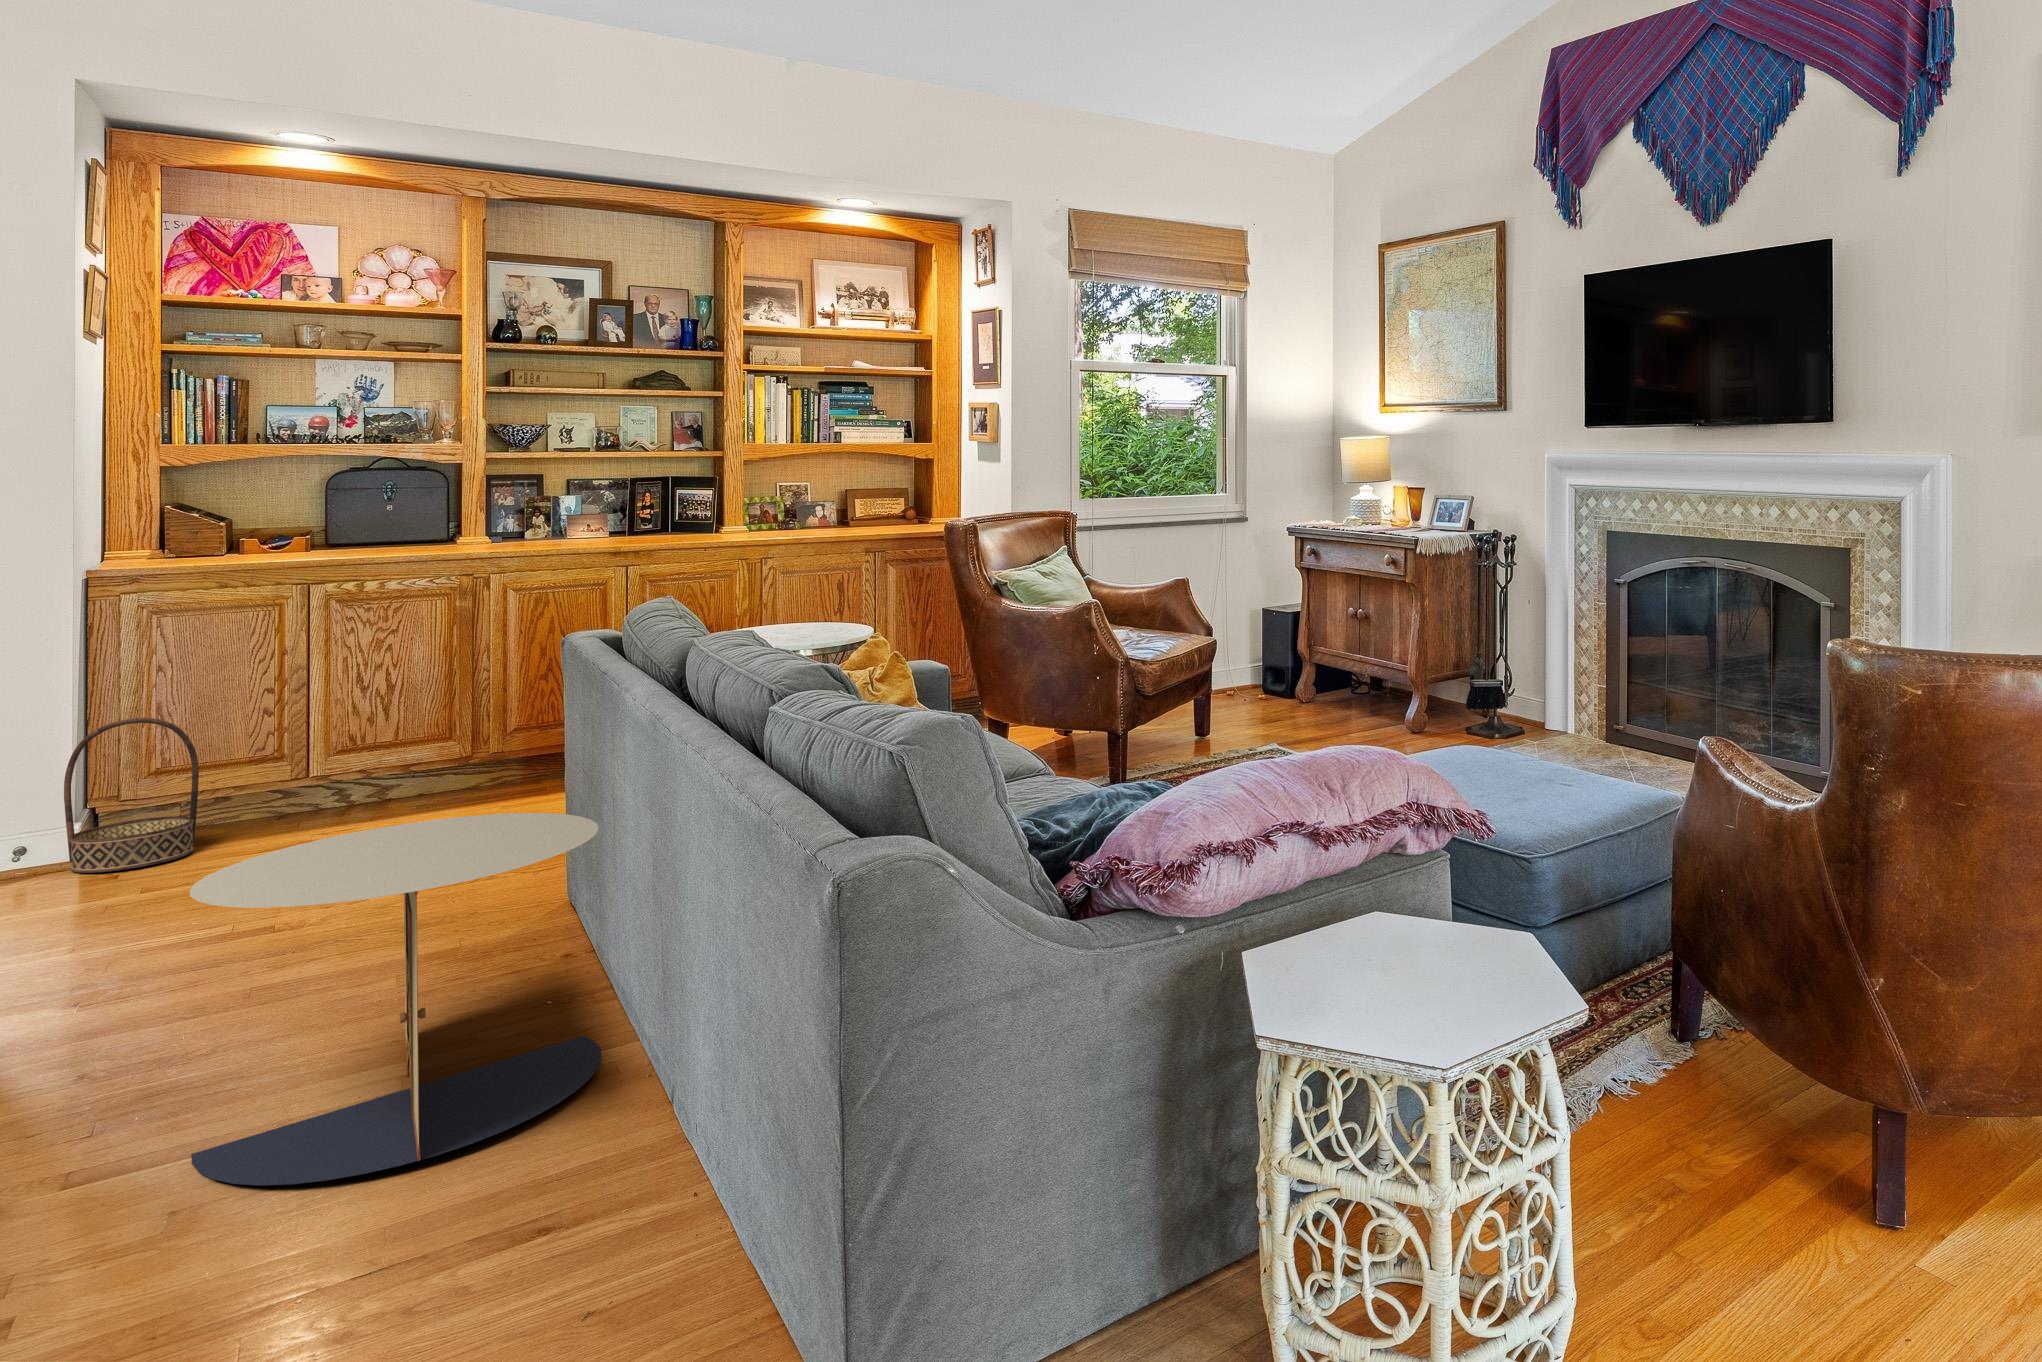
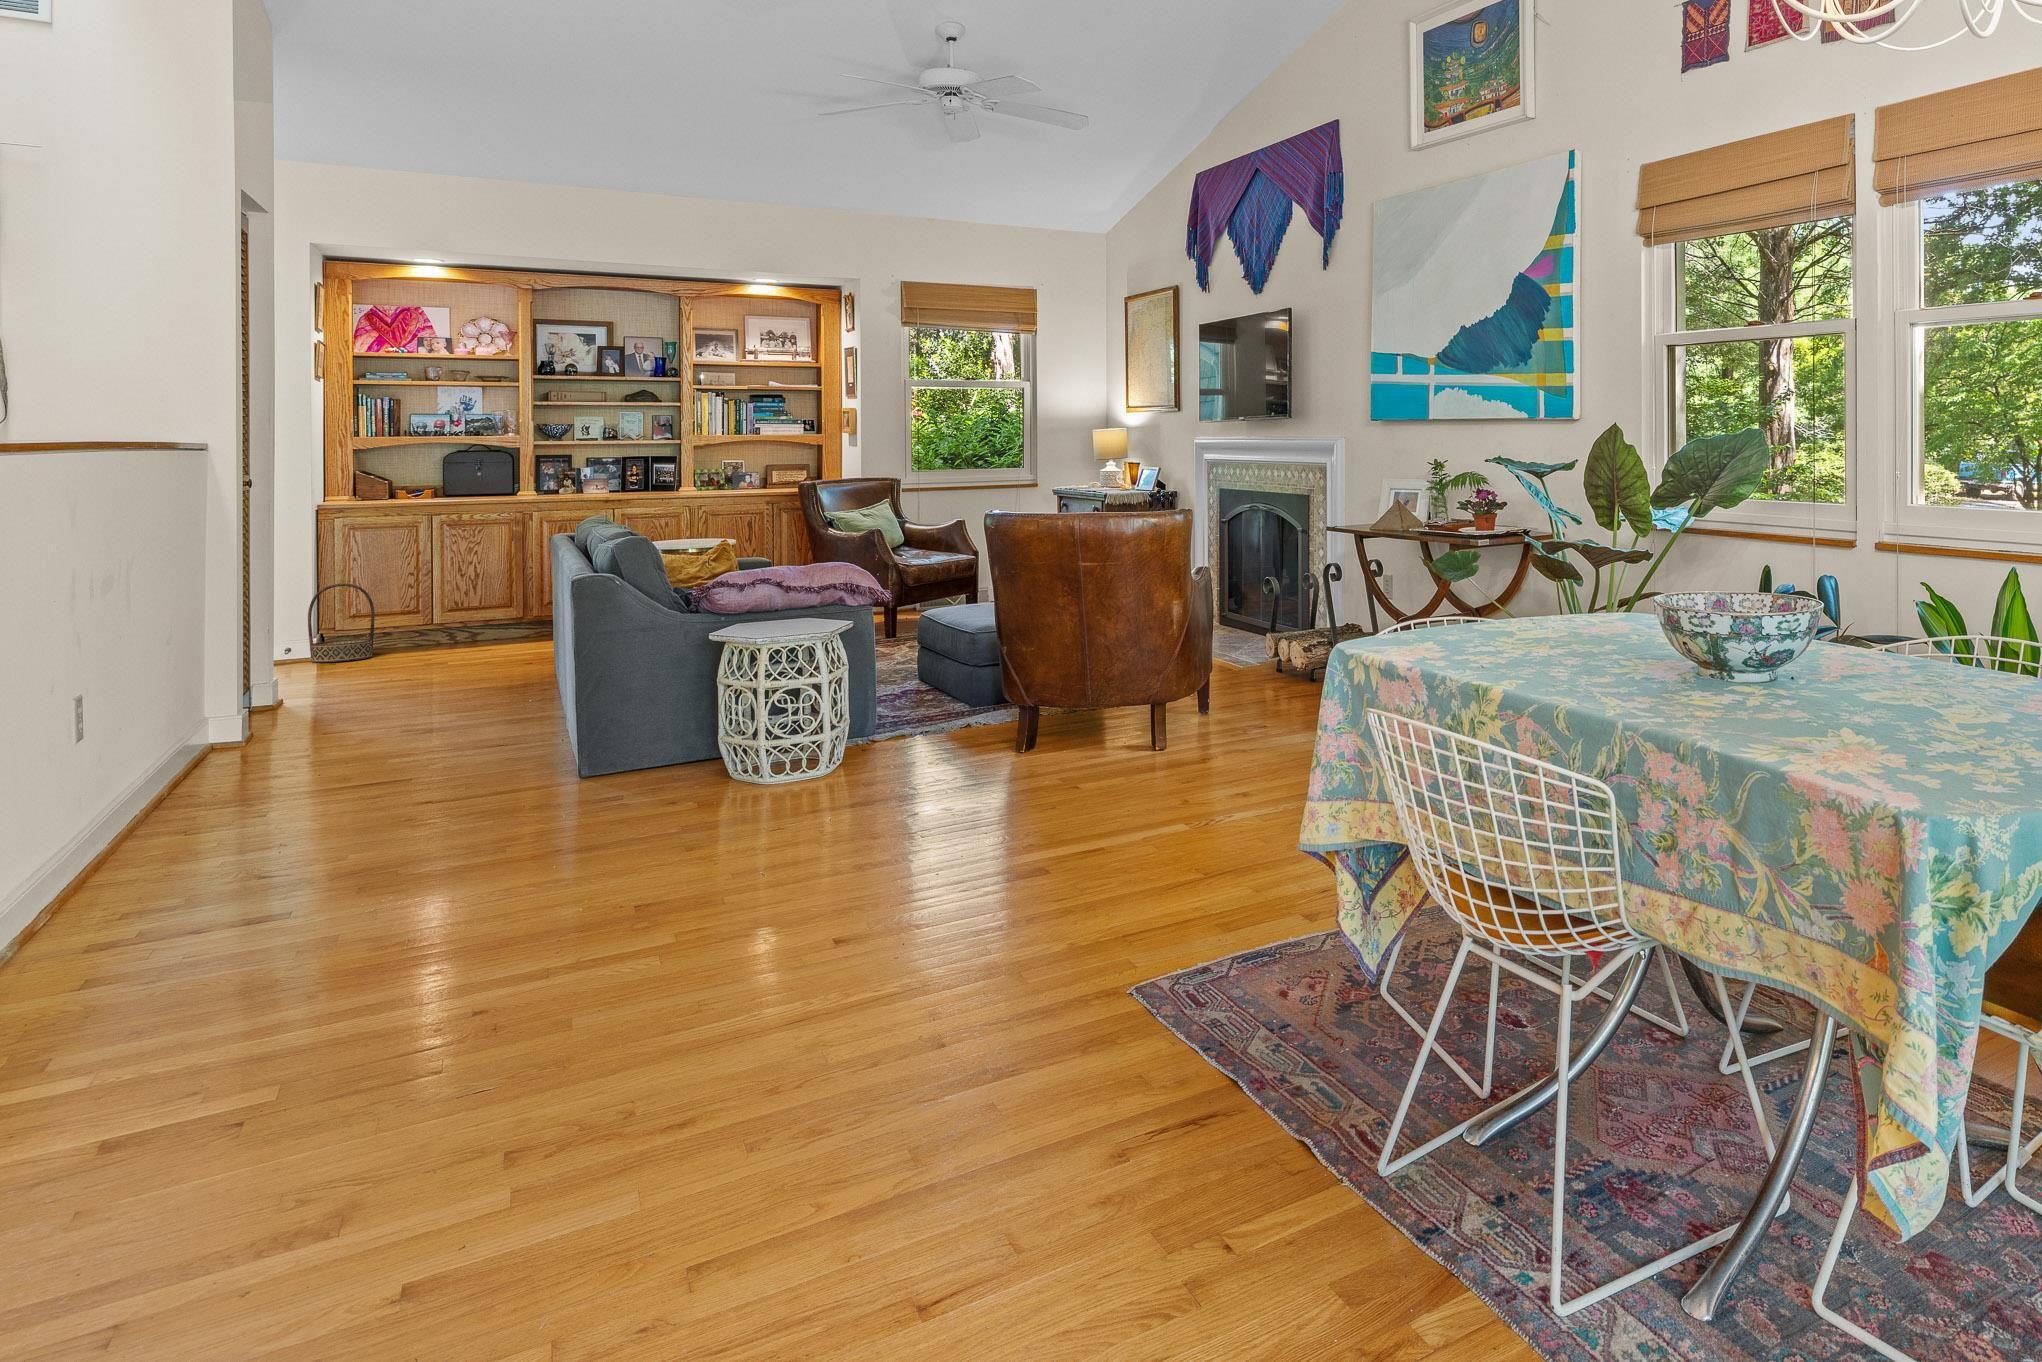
side table: present [190,813,602,1185] -> none [366,607,543,734]

